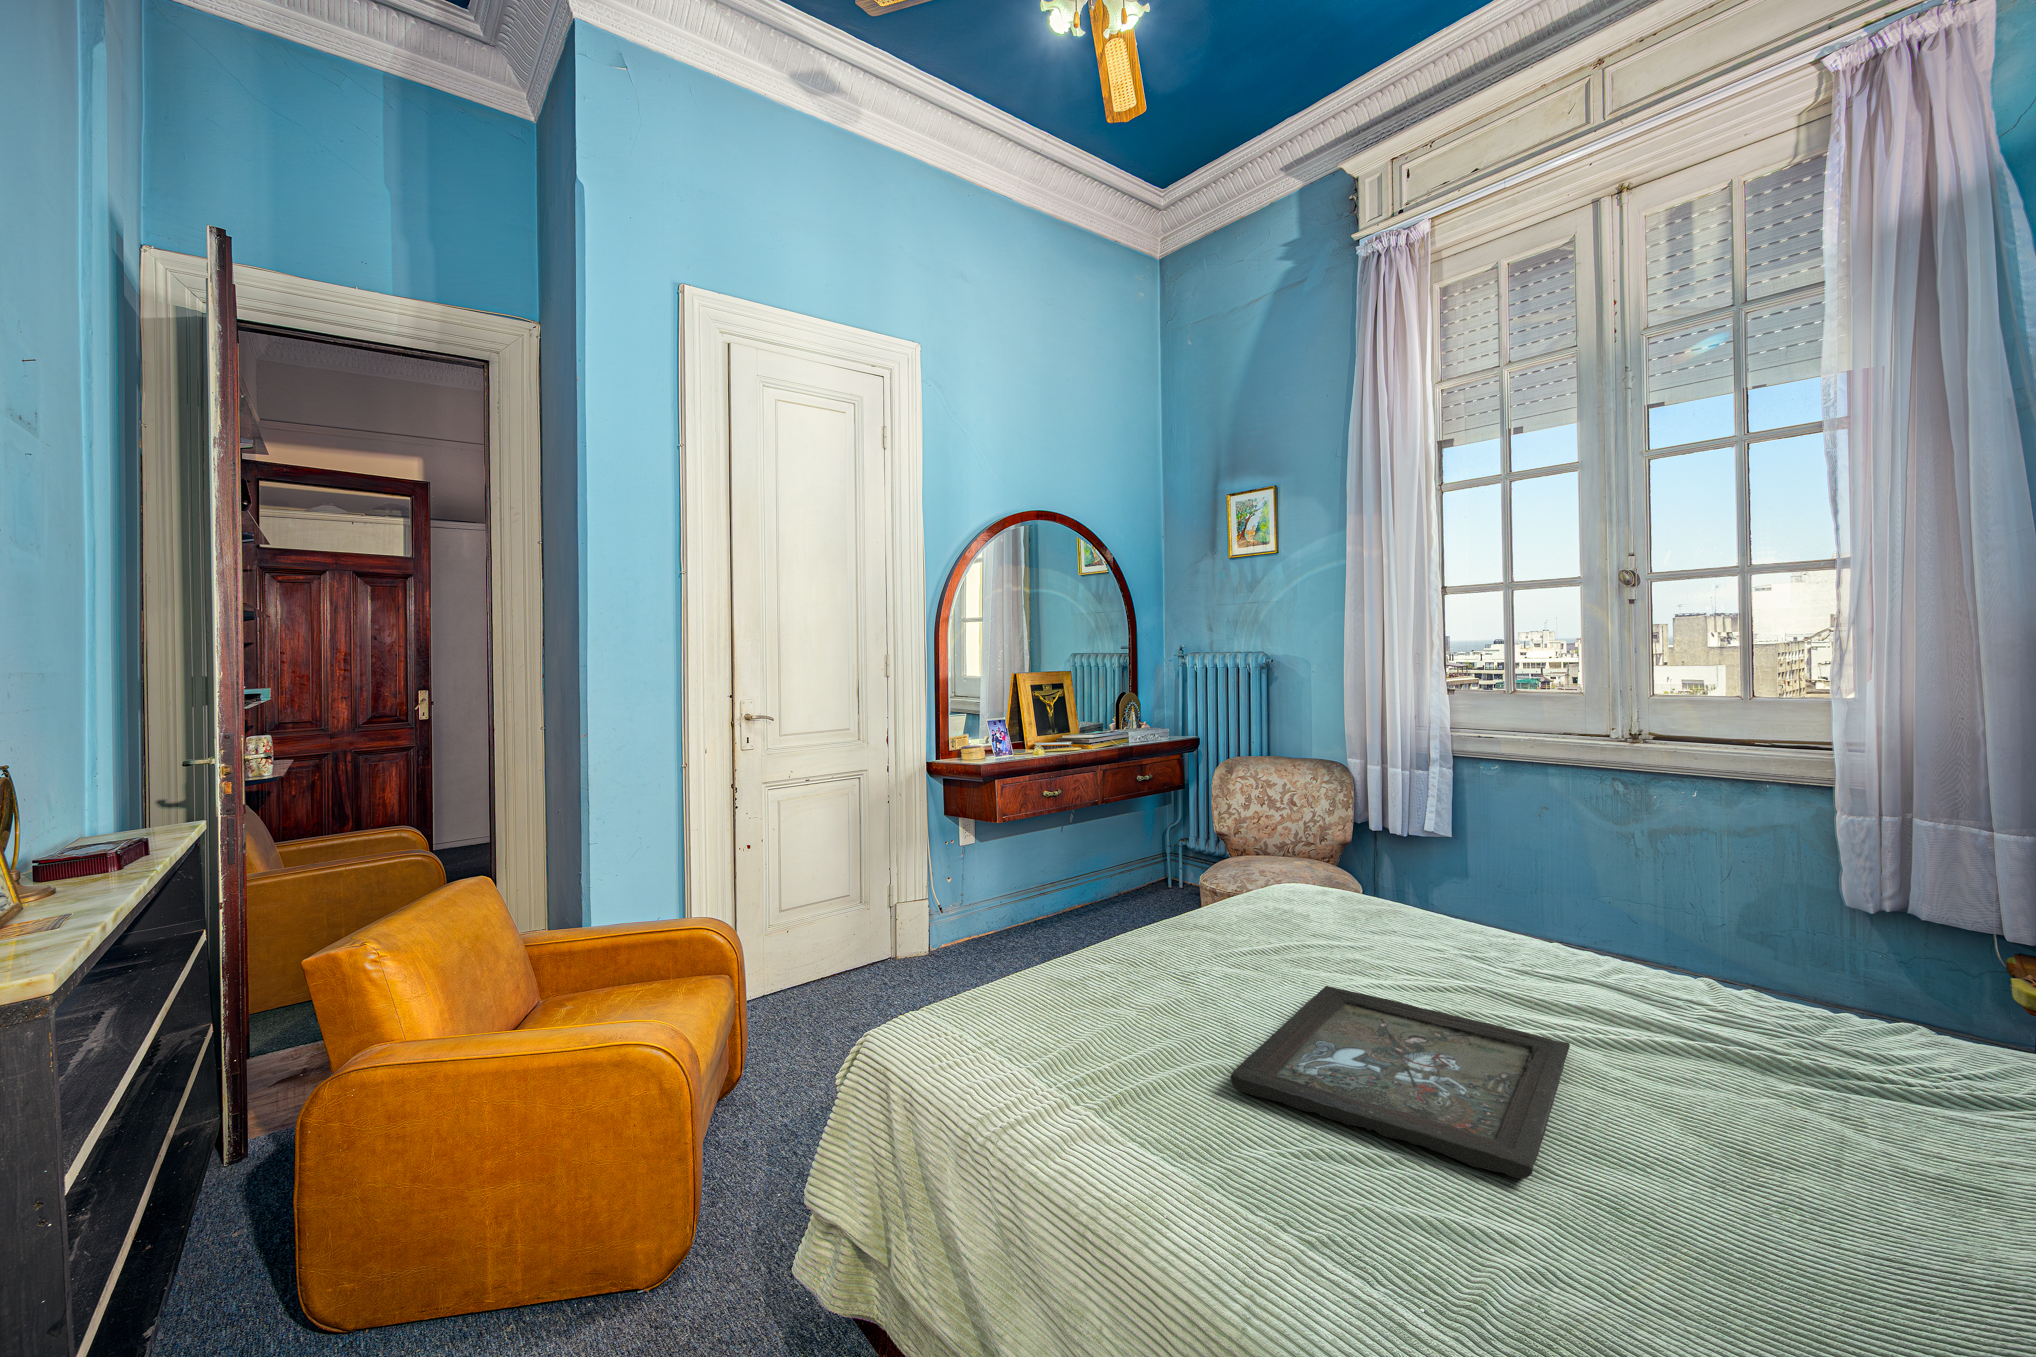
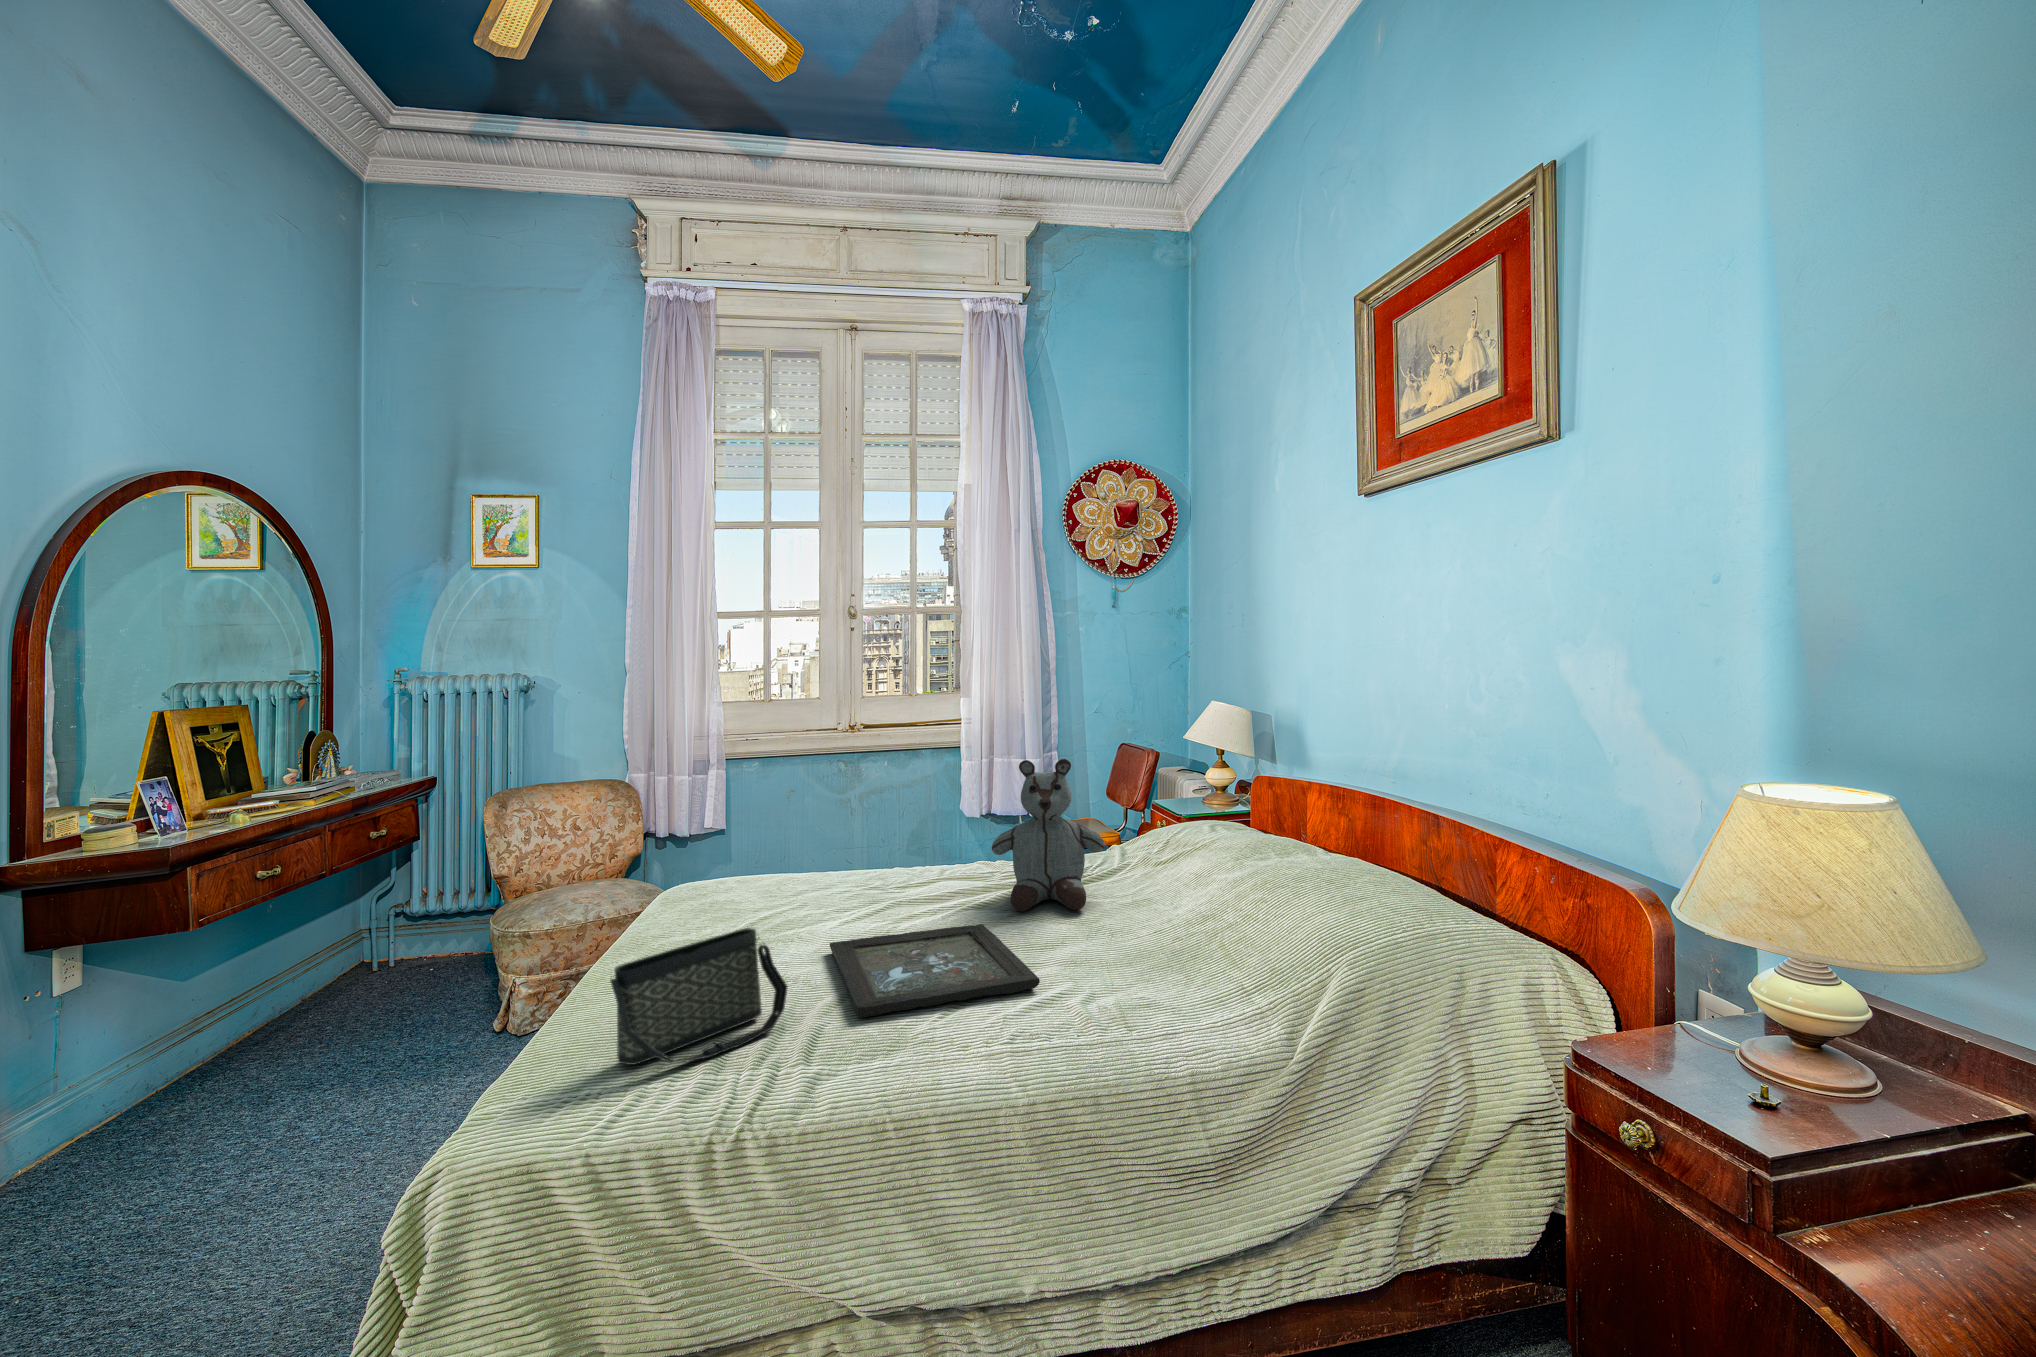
stuffed bear: none [1658,801,1924,1093] -> present [992,759,1105,911]
handbag: none [984,923,1172,1057] -> present [610,928,788,1065]

